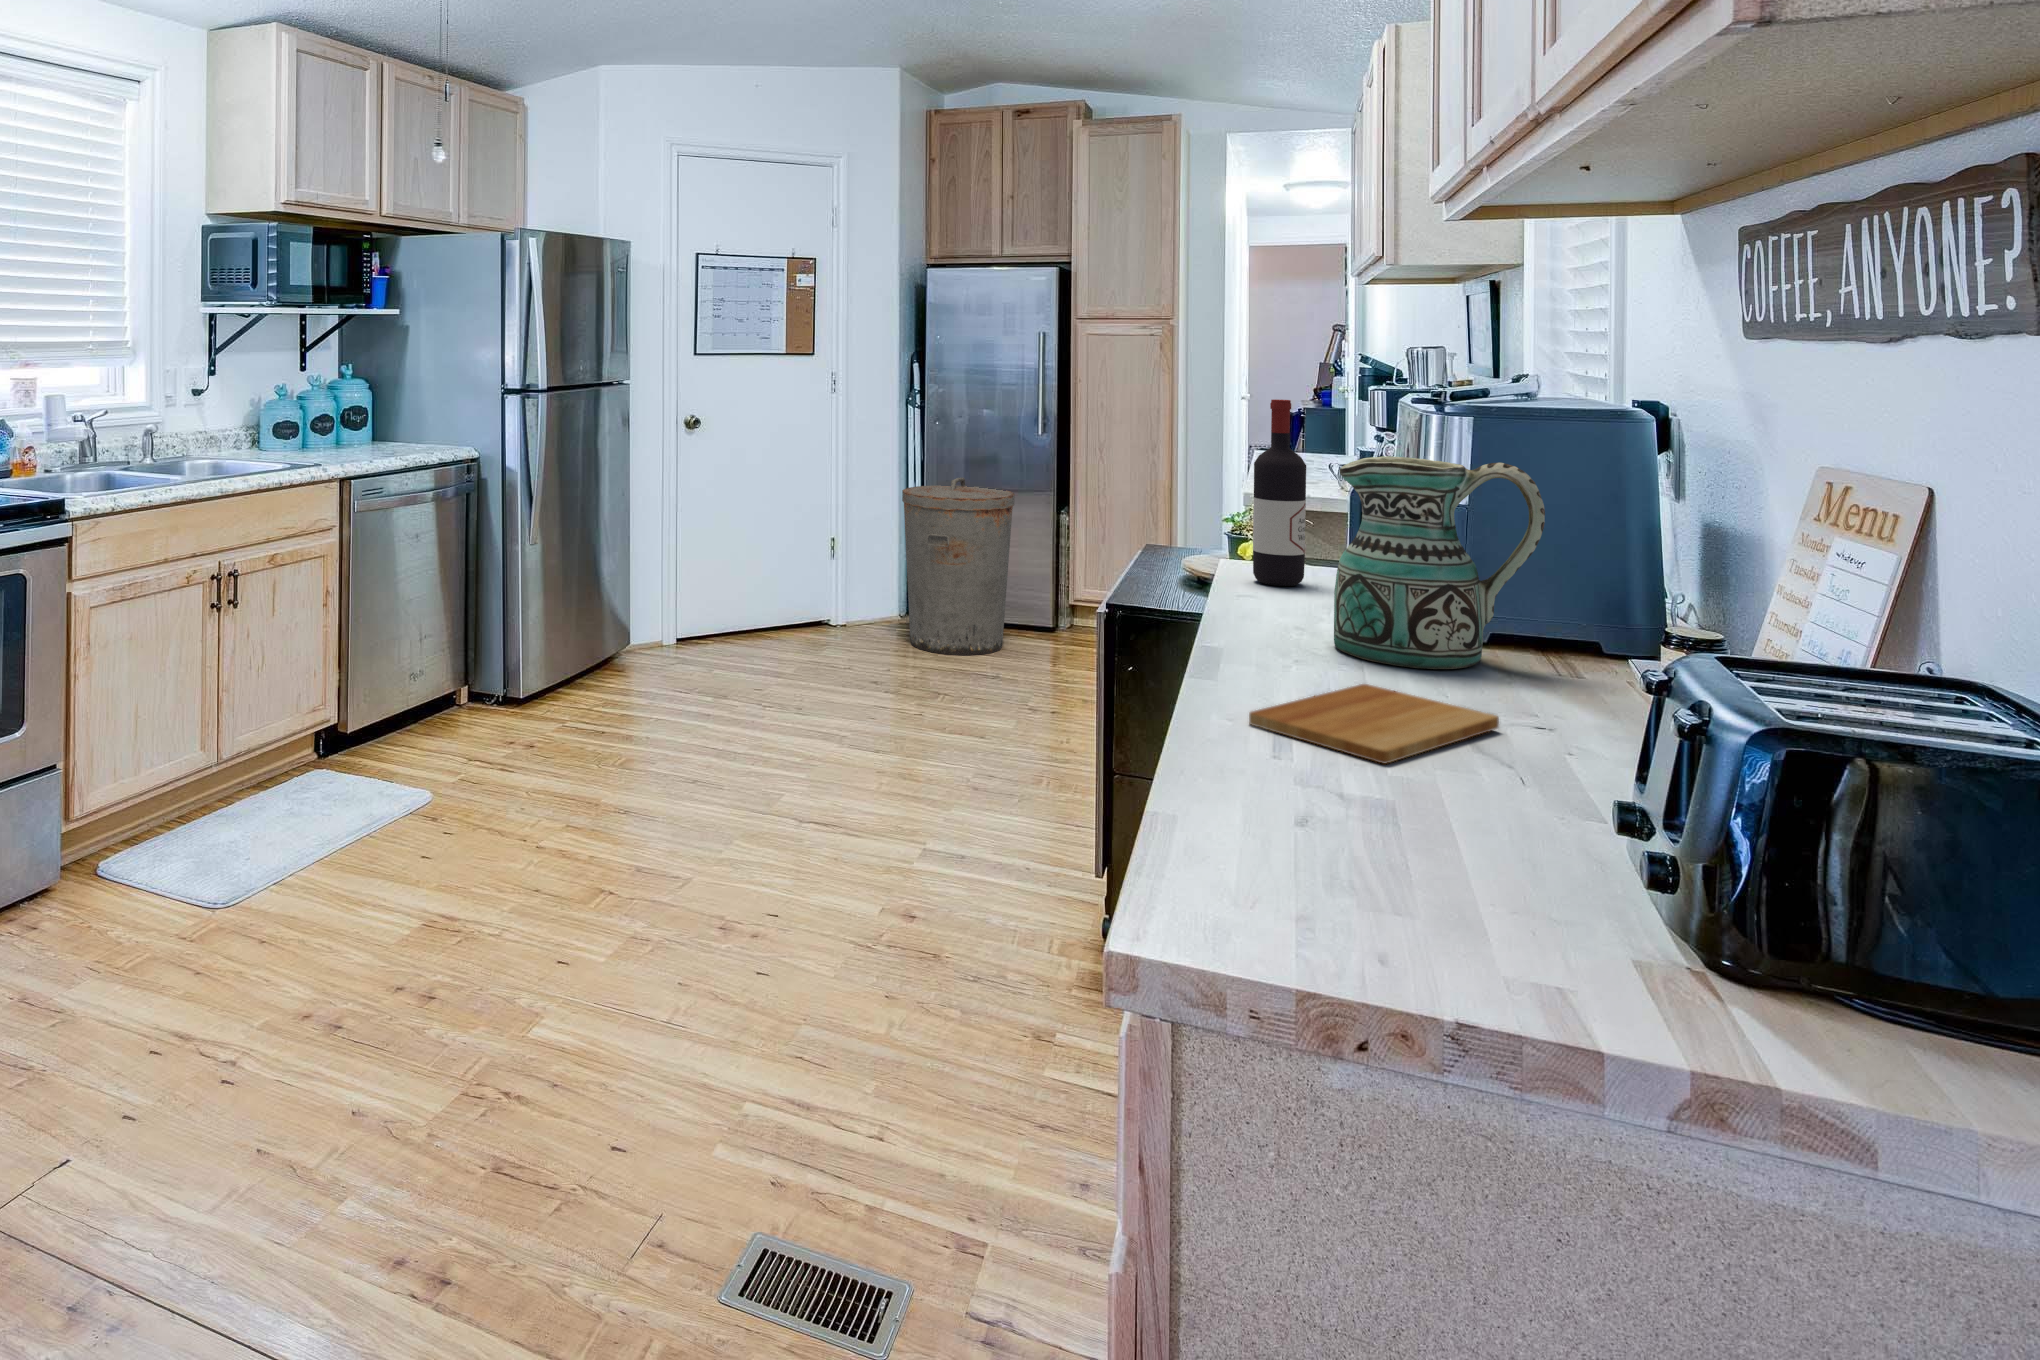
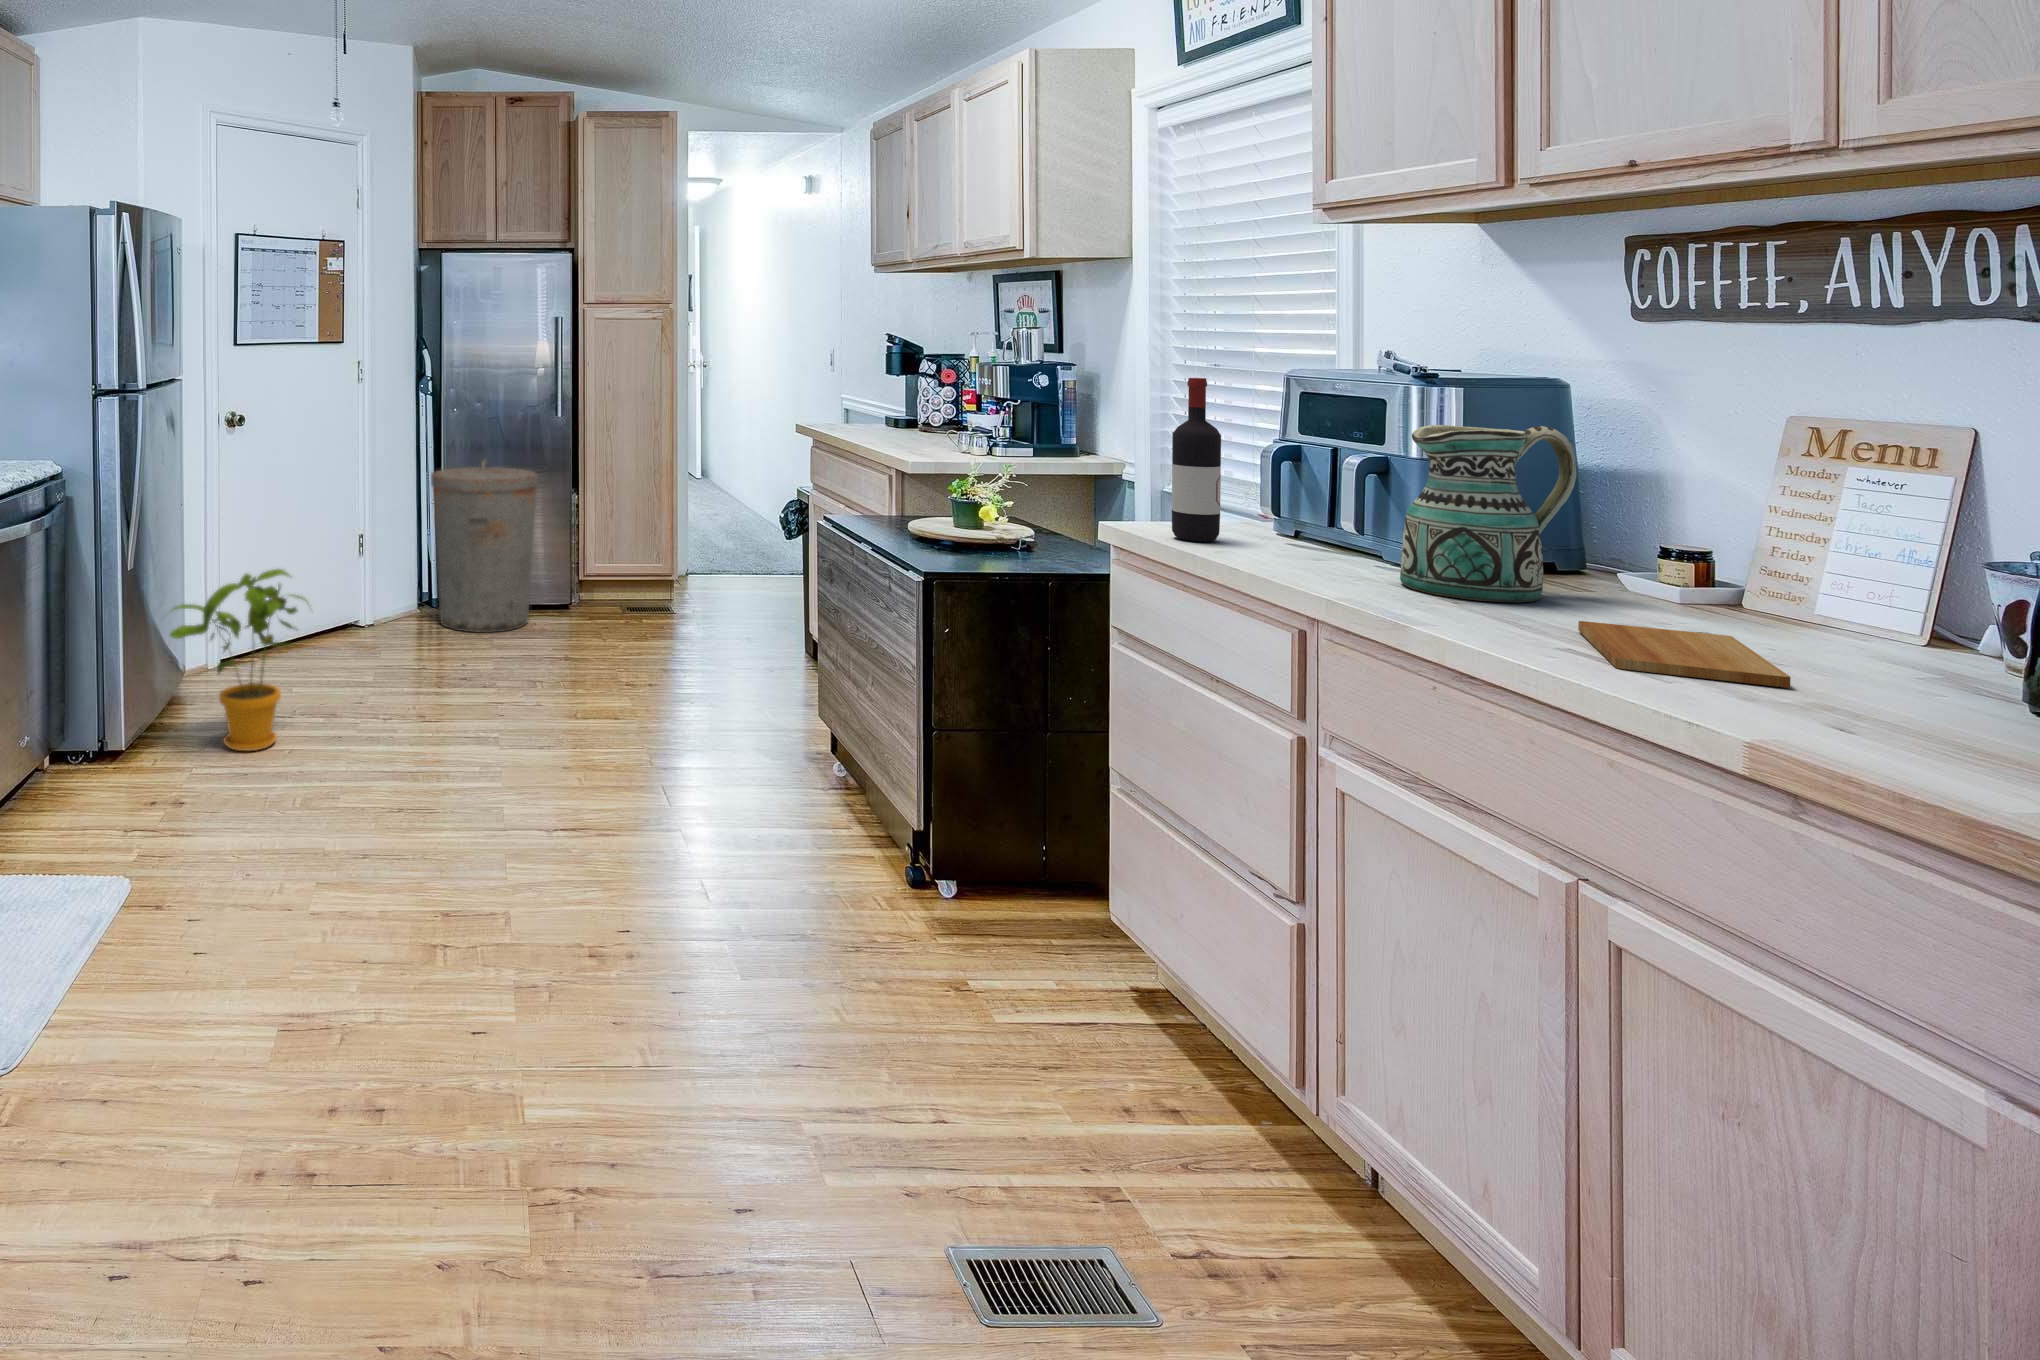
house plant: none [559,559,690,726] -> present [170,569,307,751]

